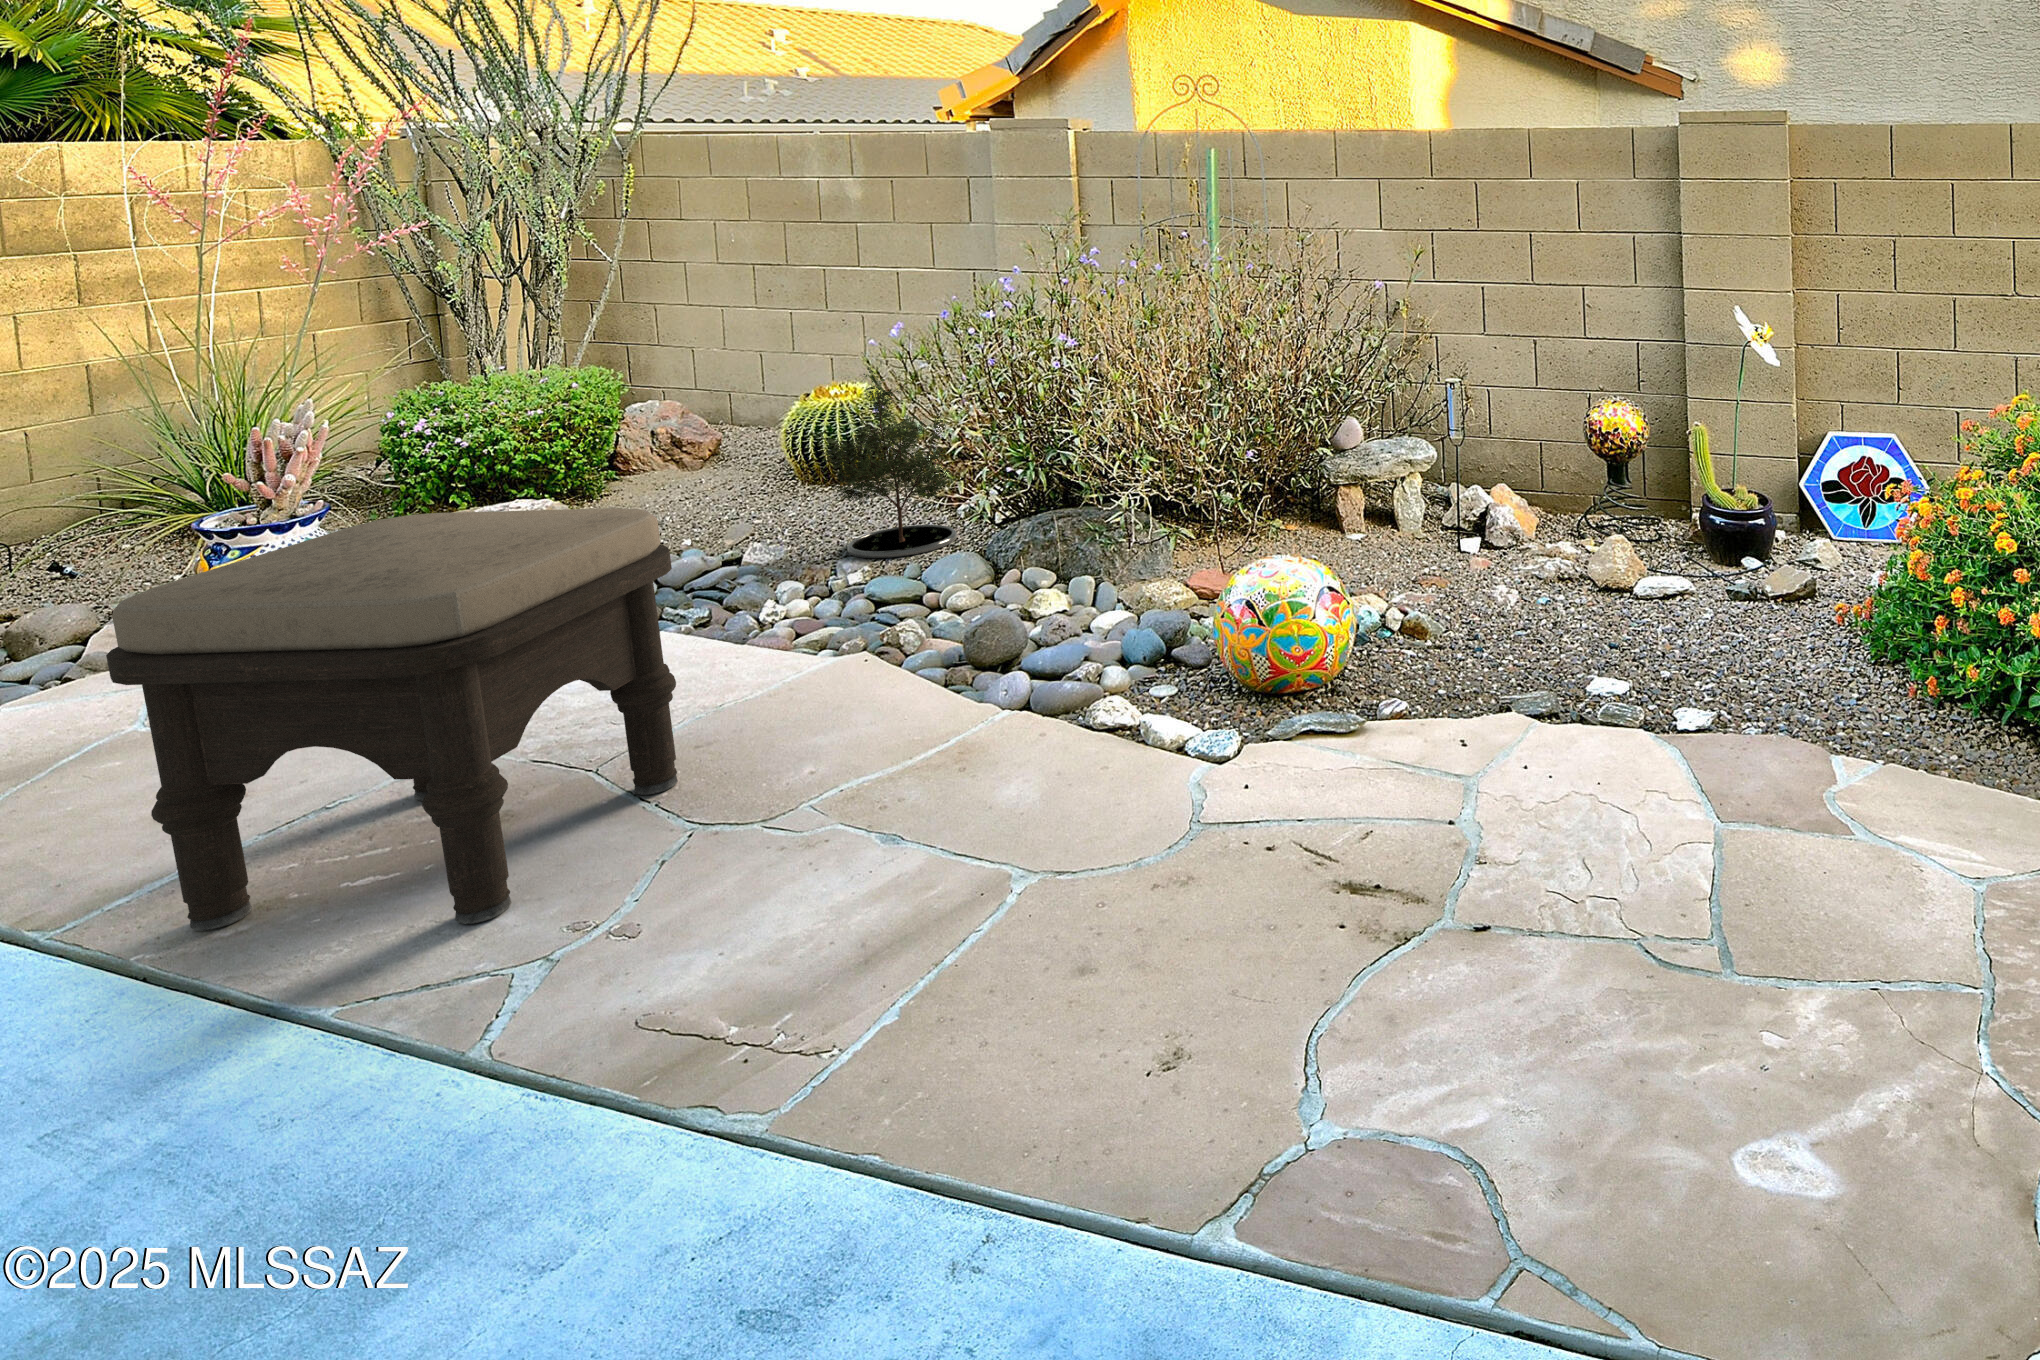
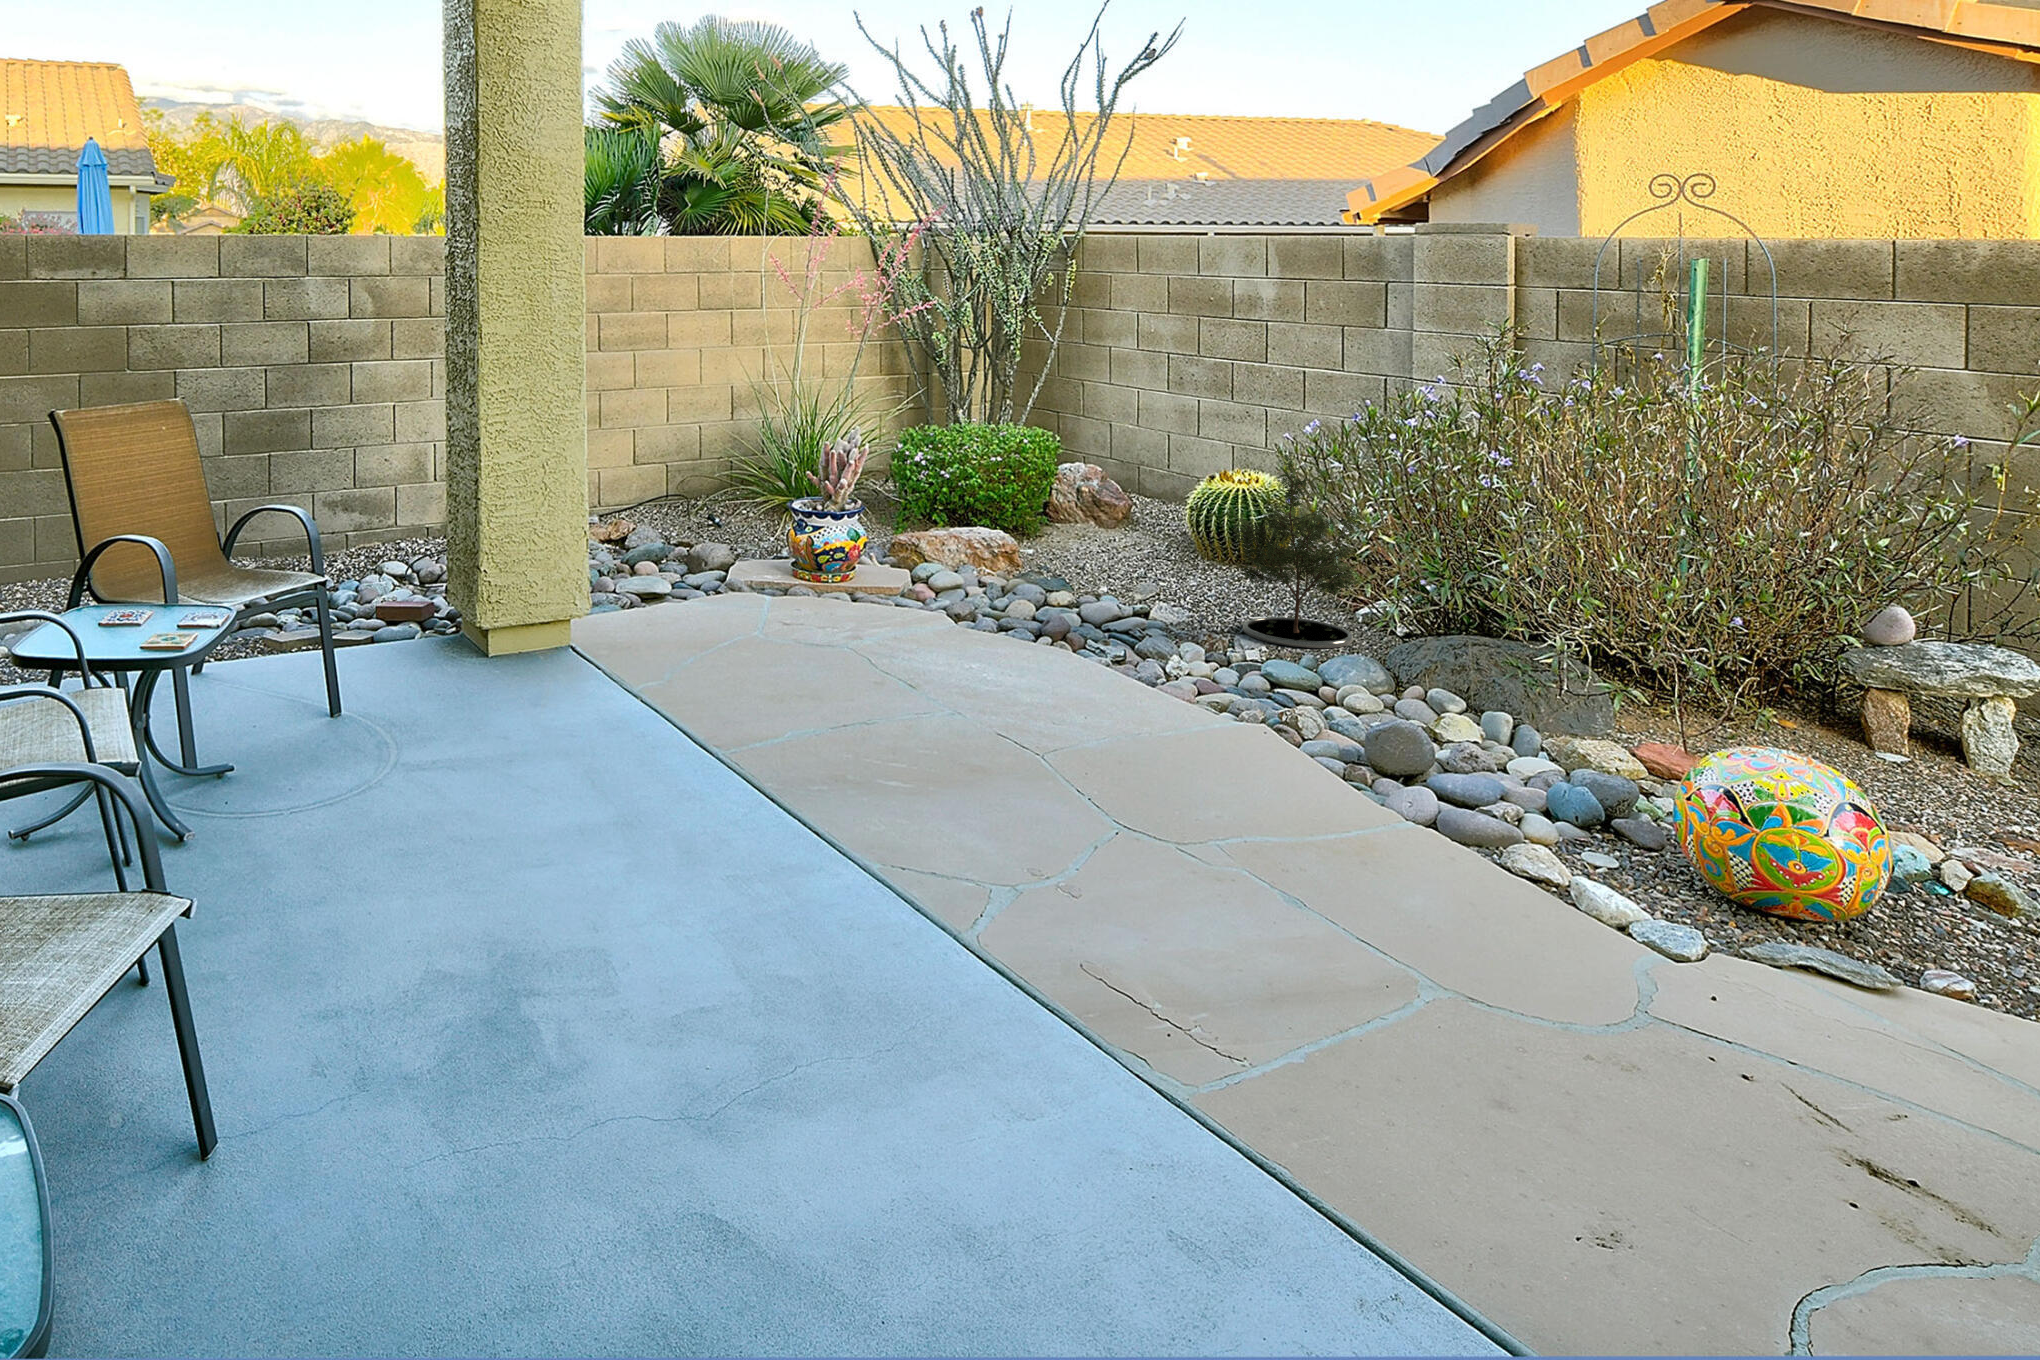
ottoman: present [106,508,678,931] -> none [805,519,1134,838]

